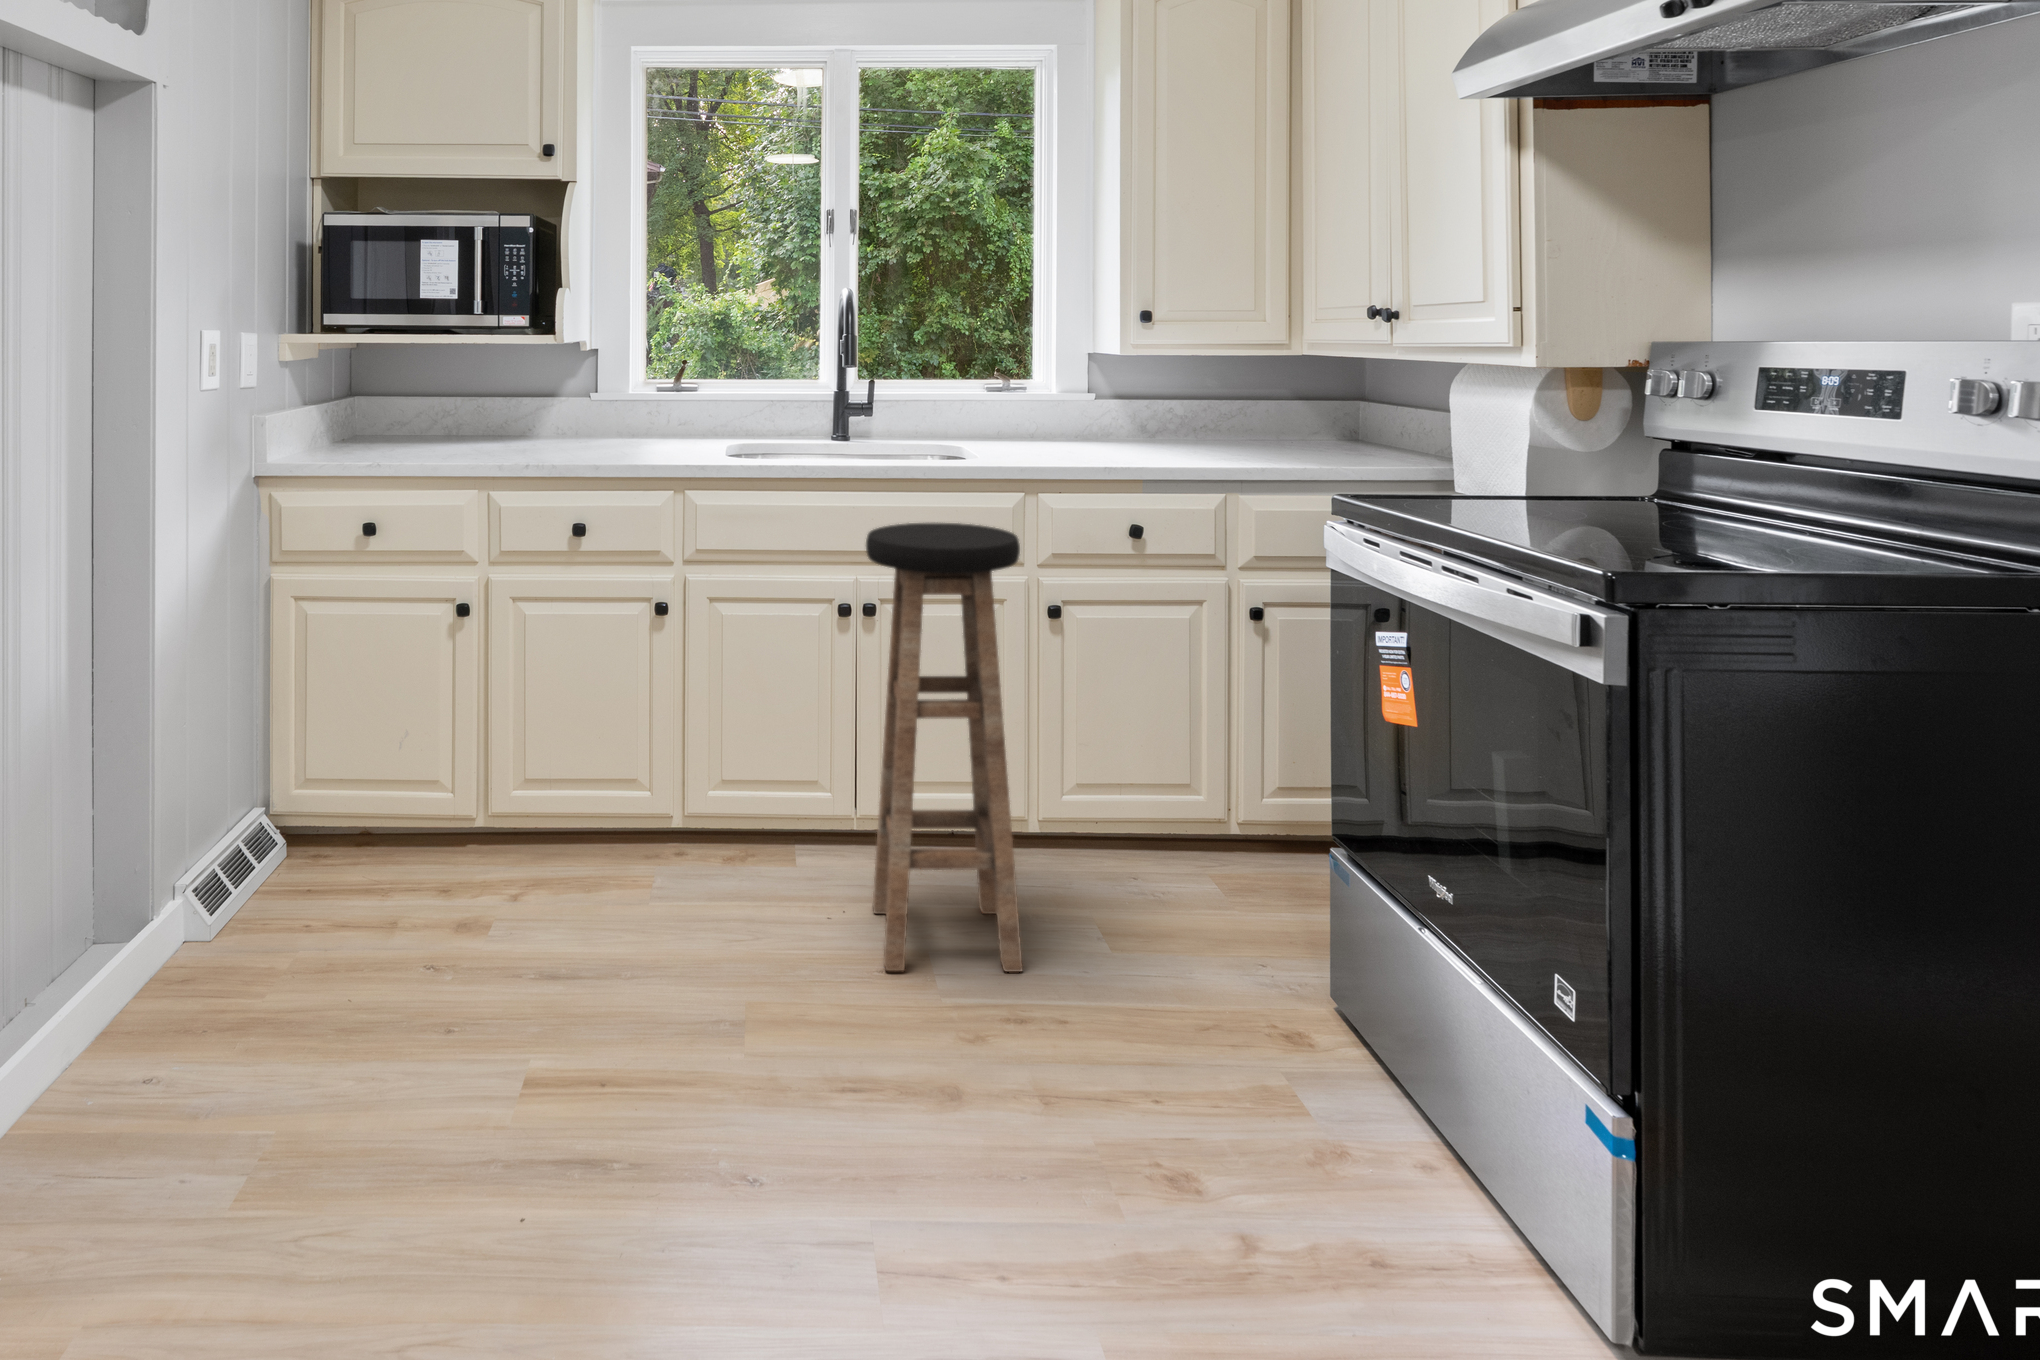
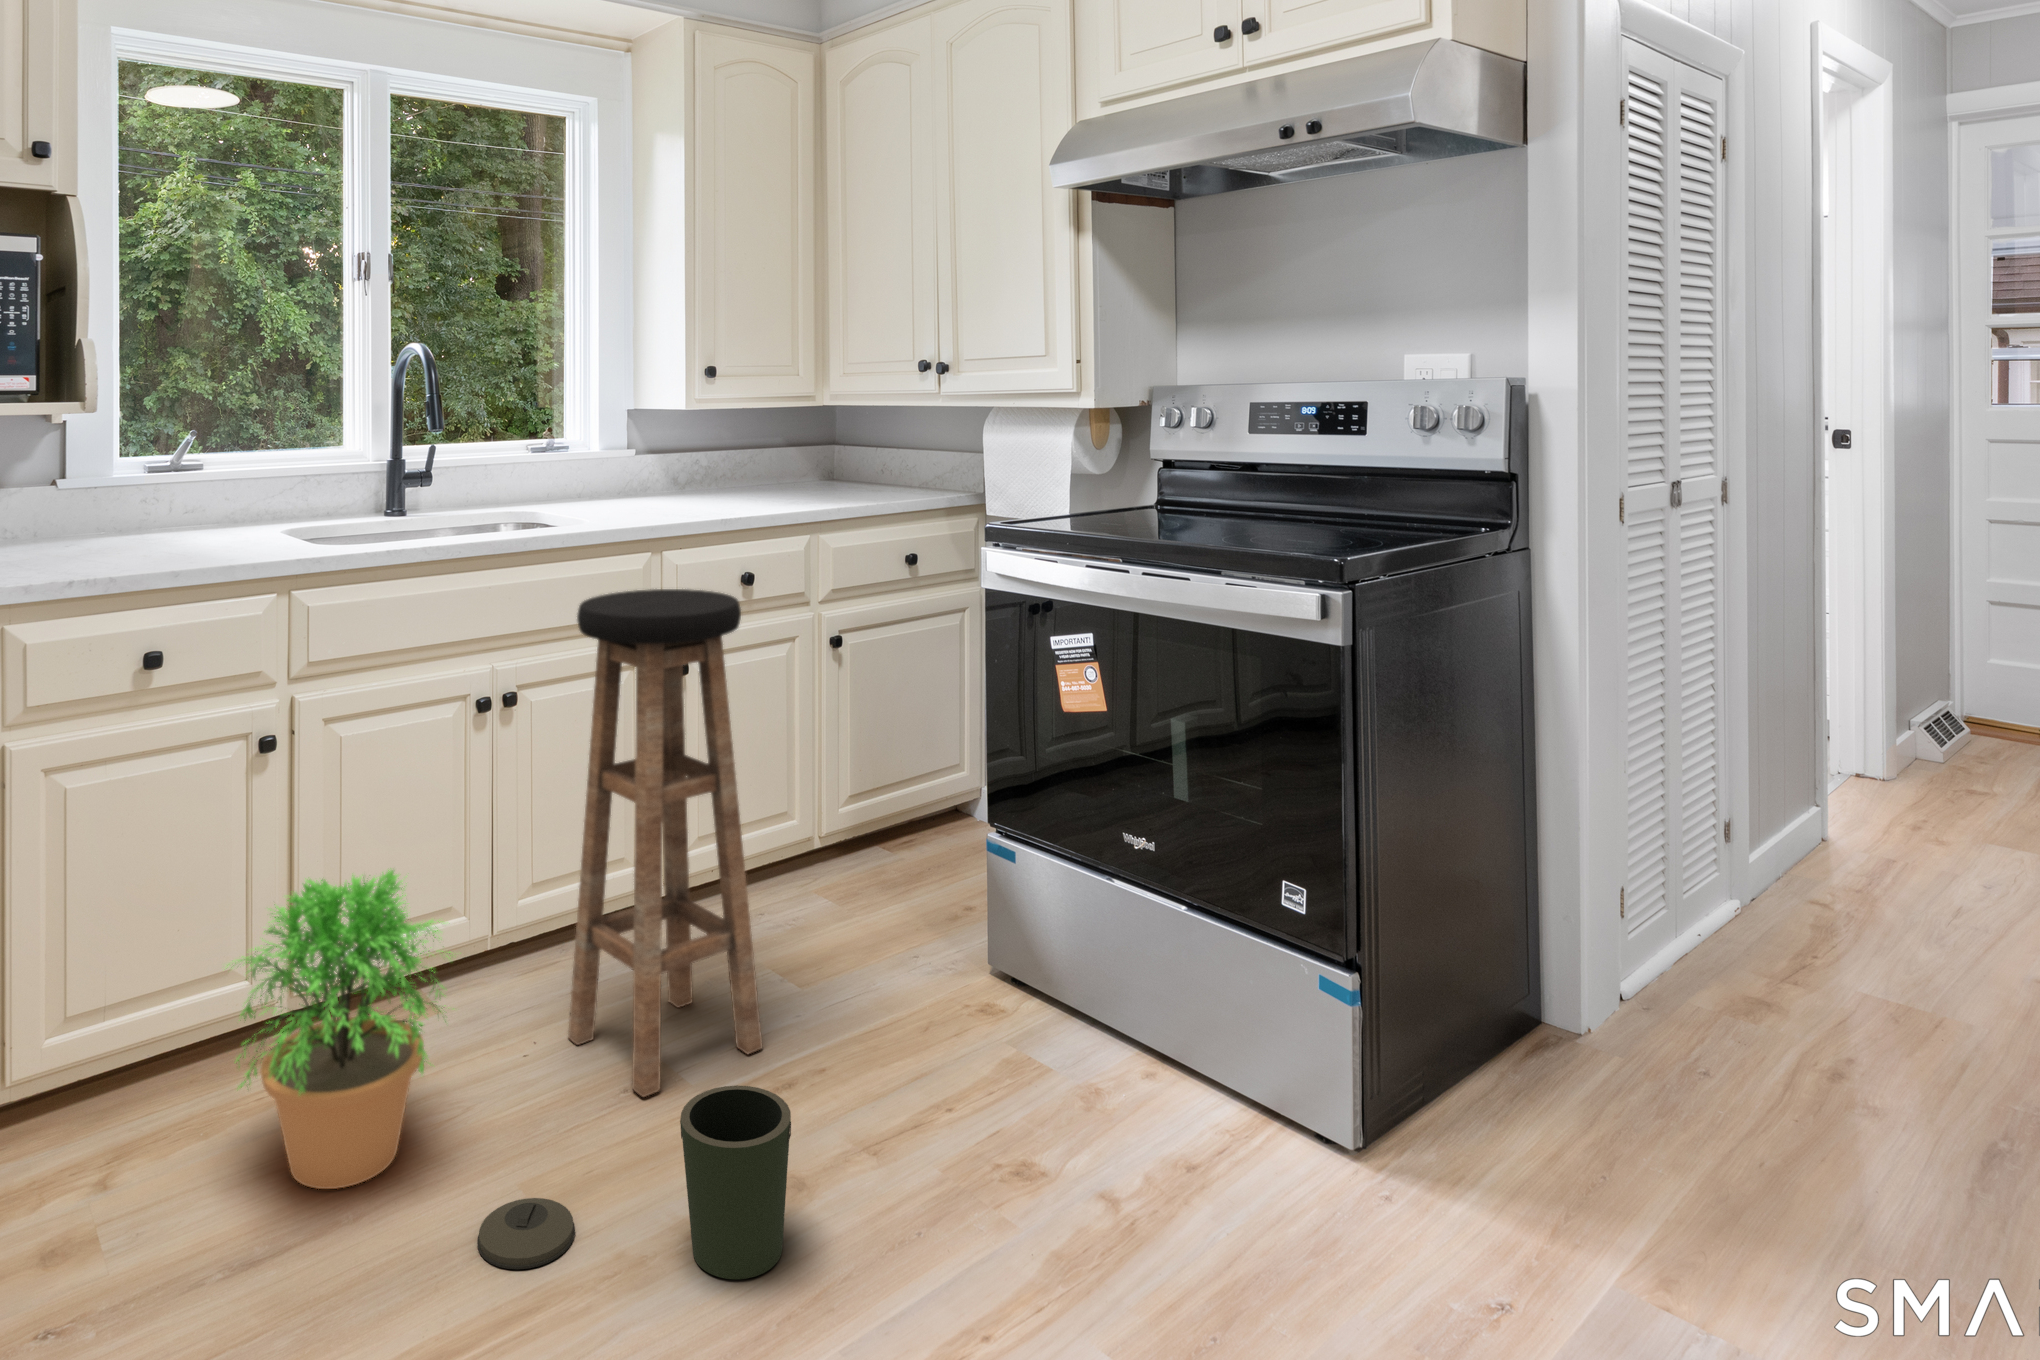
potted plant: none [573,711,730,951] -> present [227,870,451,1189]
trash can: none [676,968,901,1138] -> present [478,1085,791,1279]

